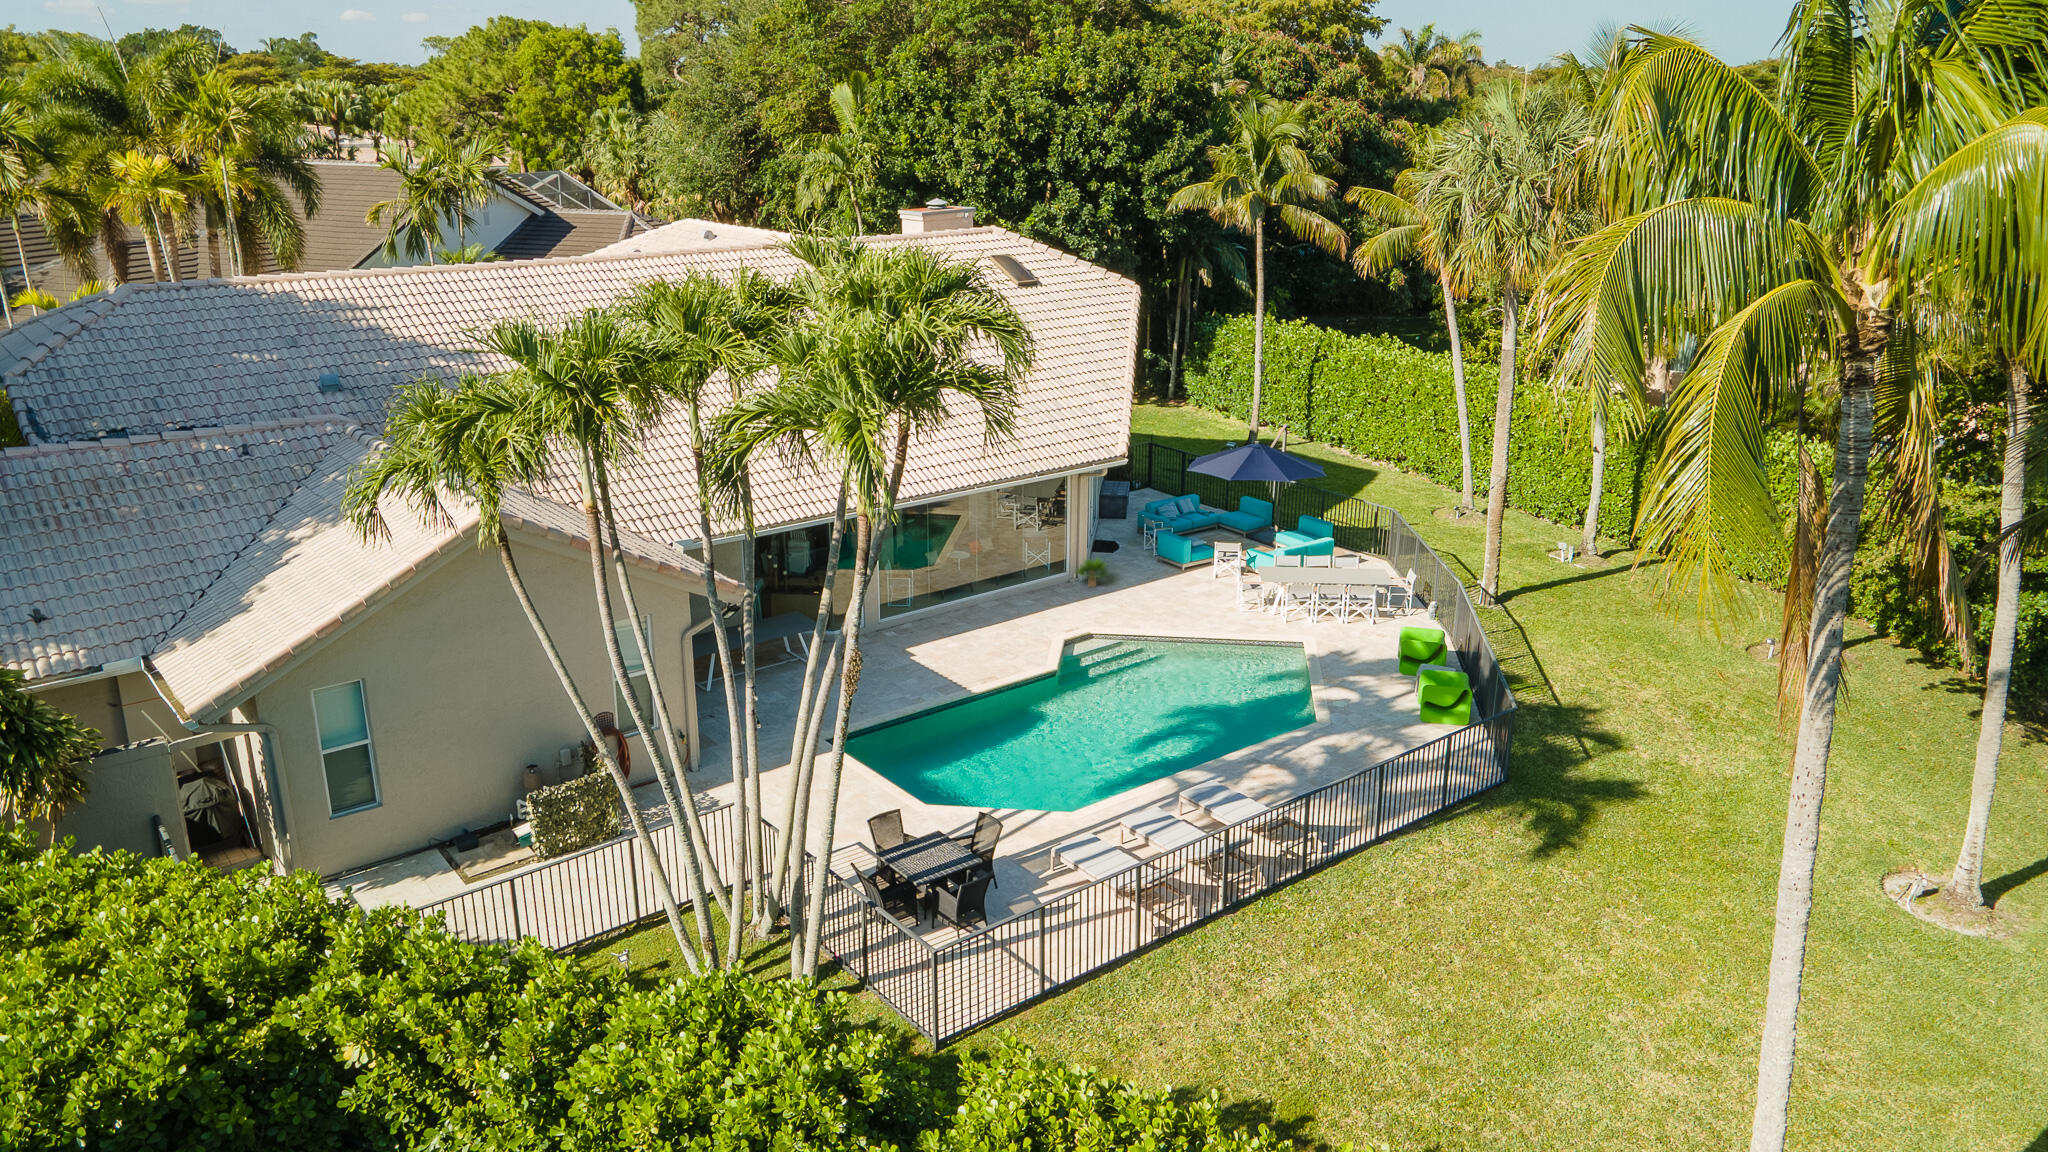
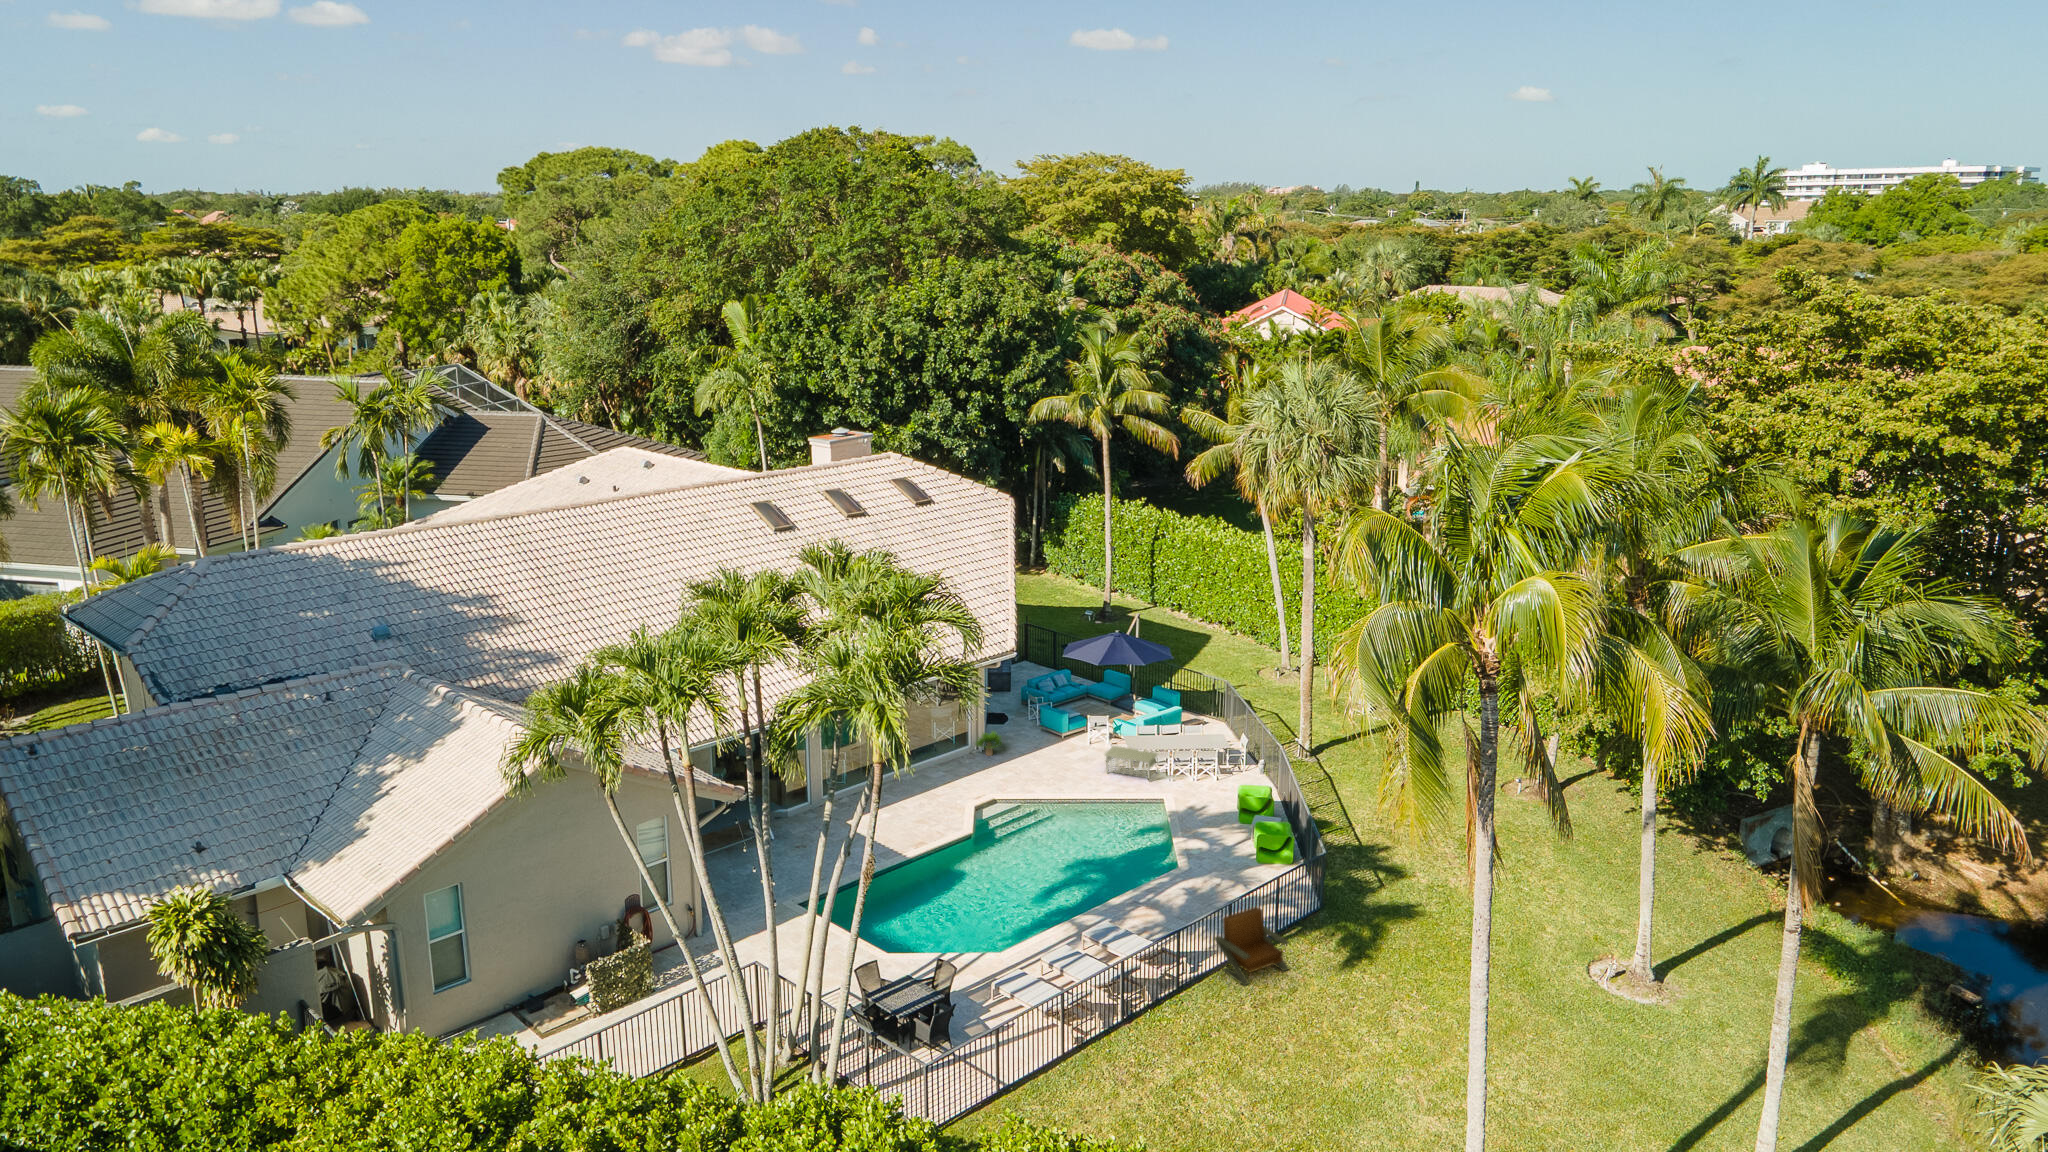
storage bench: none [1231,579,1300,622] -> present [1105,746,1158,779]
lounge chair: none [1355,772,1461,875] -> present [1214,907,1289,985]

